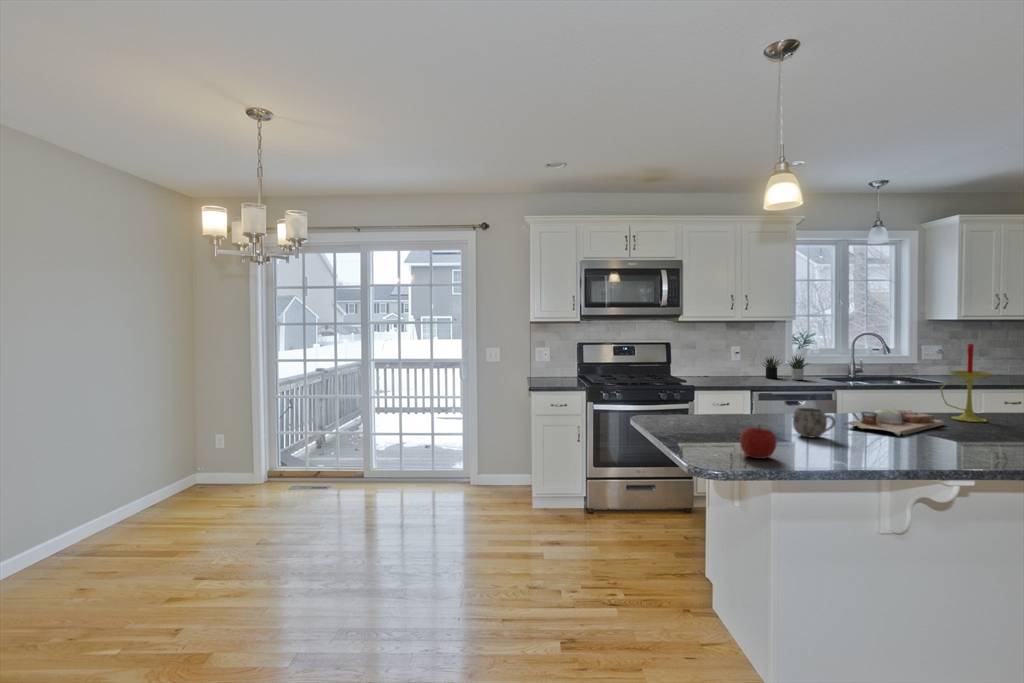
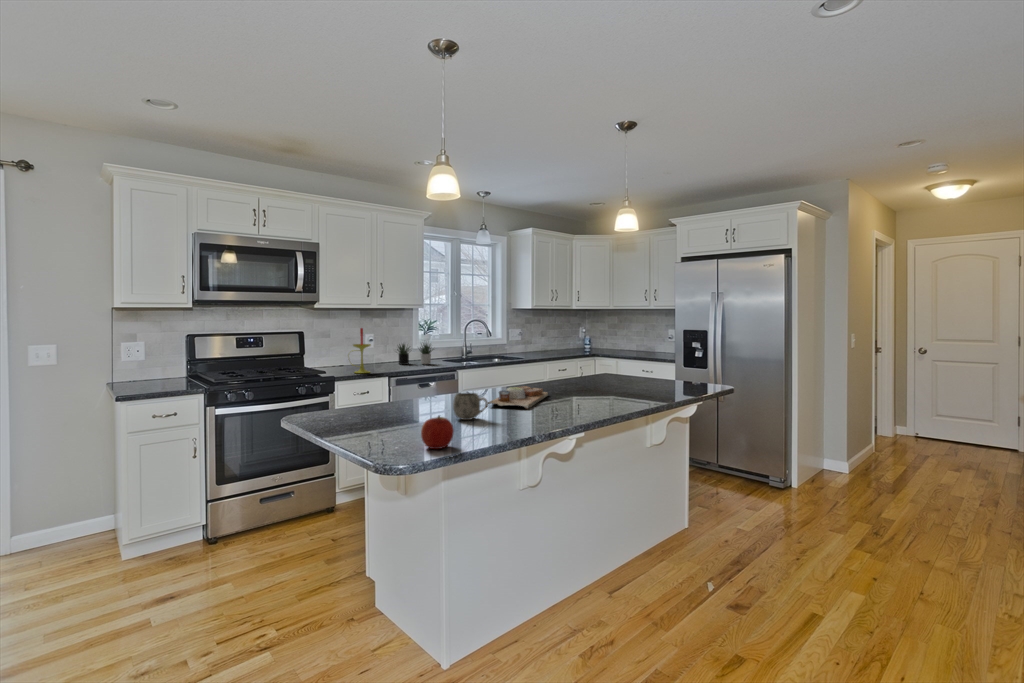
candle: present [940,344,990,422] -> present [352,328,370,373]

